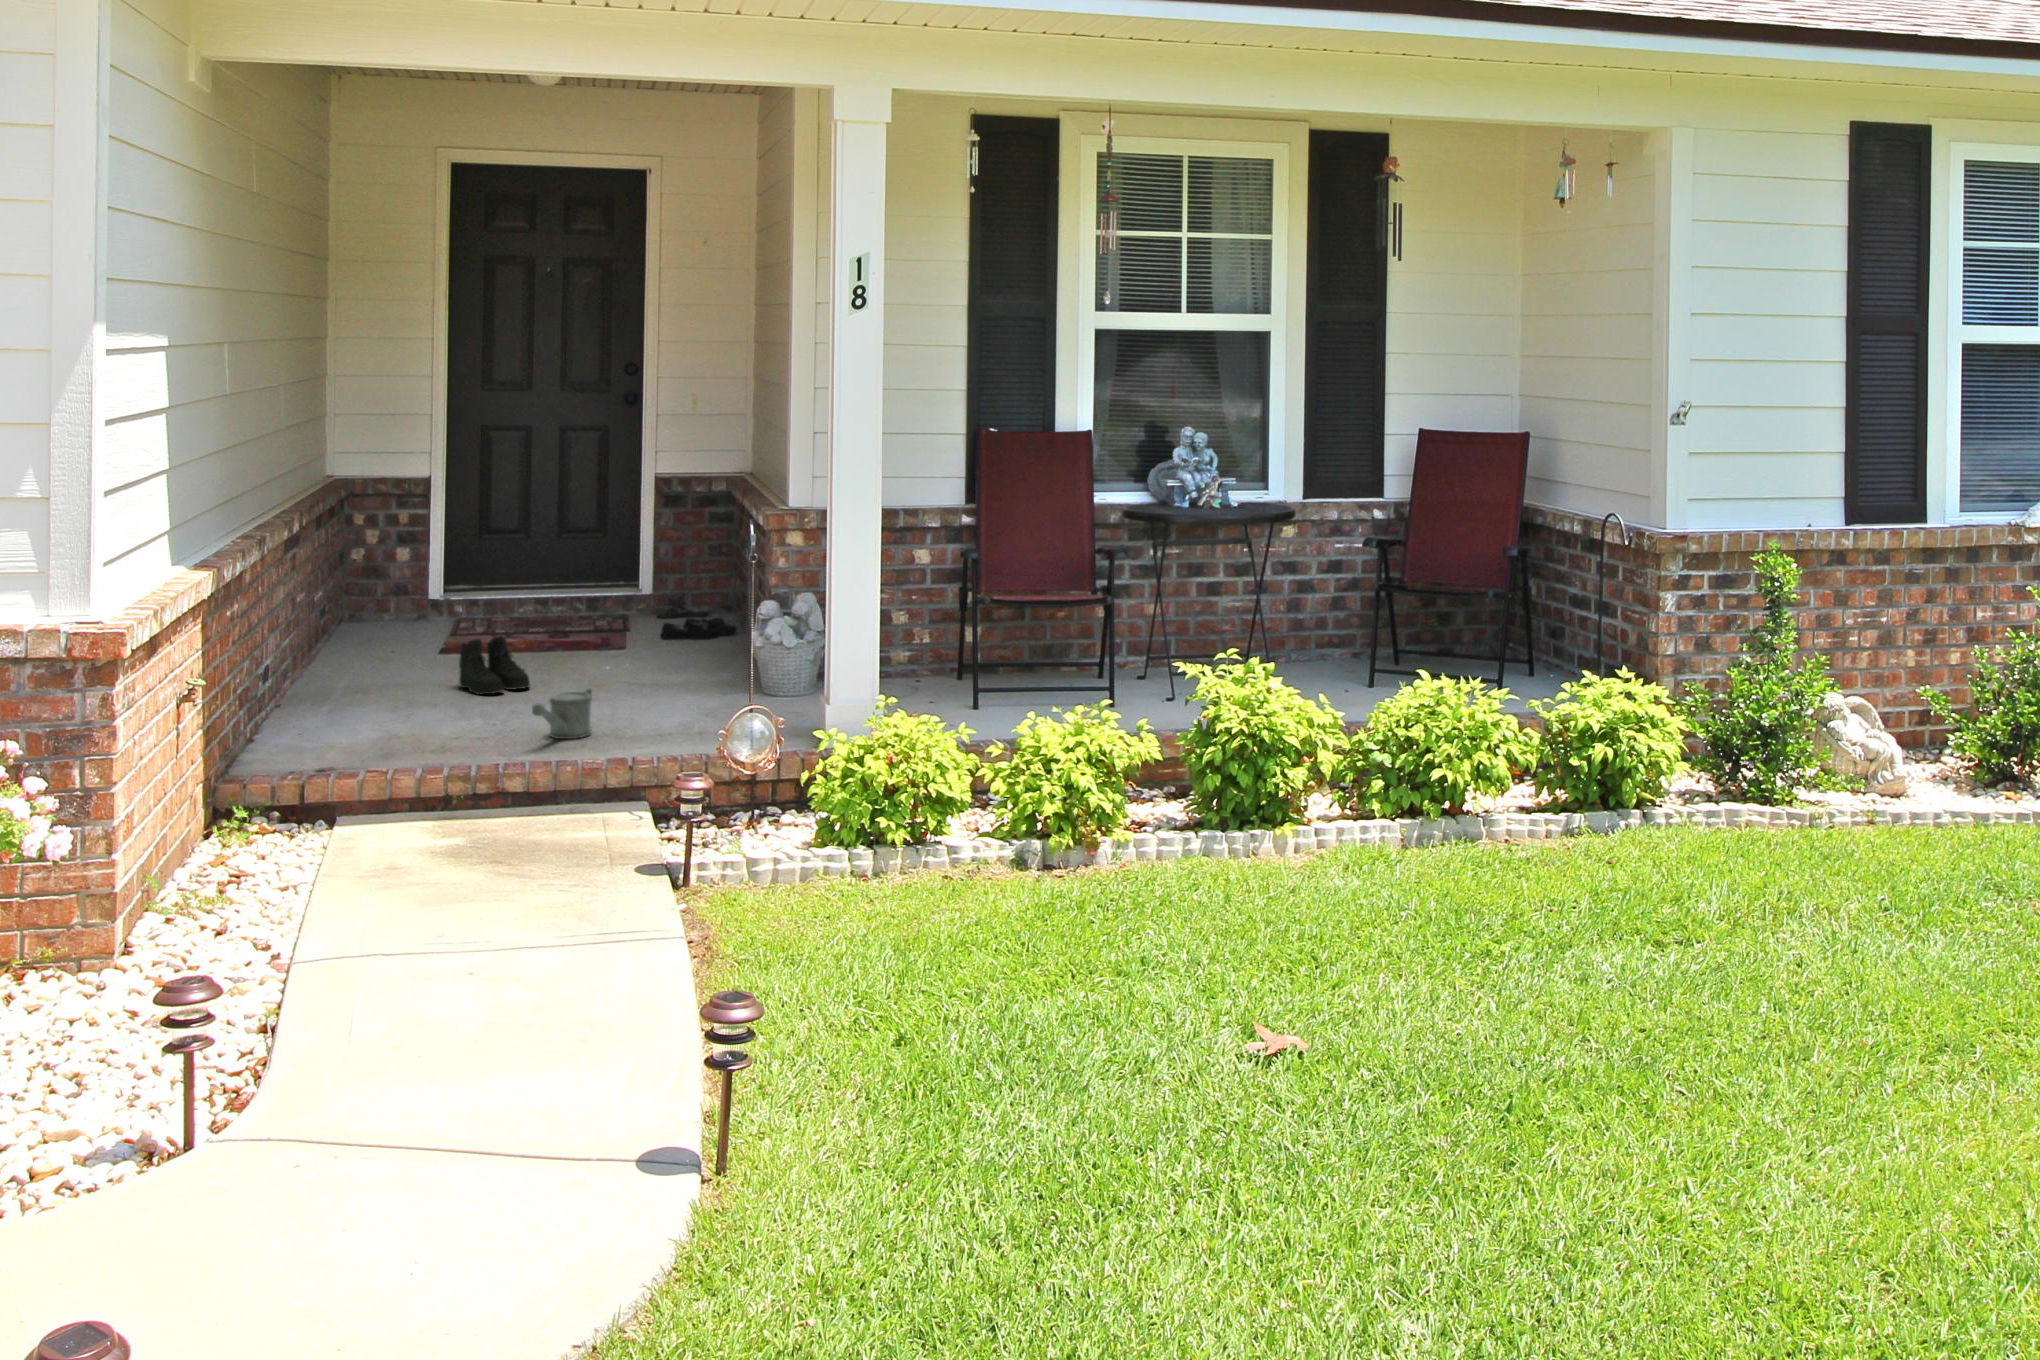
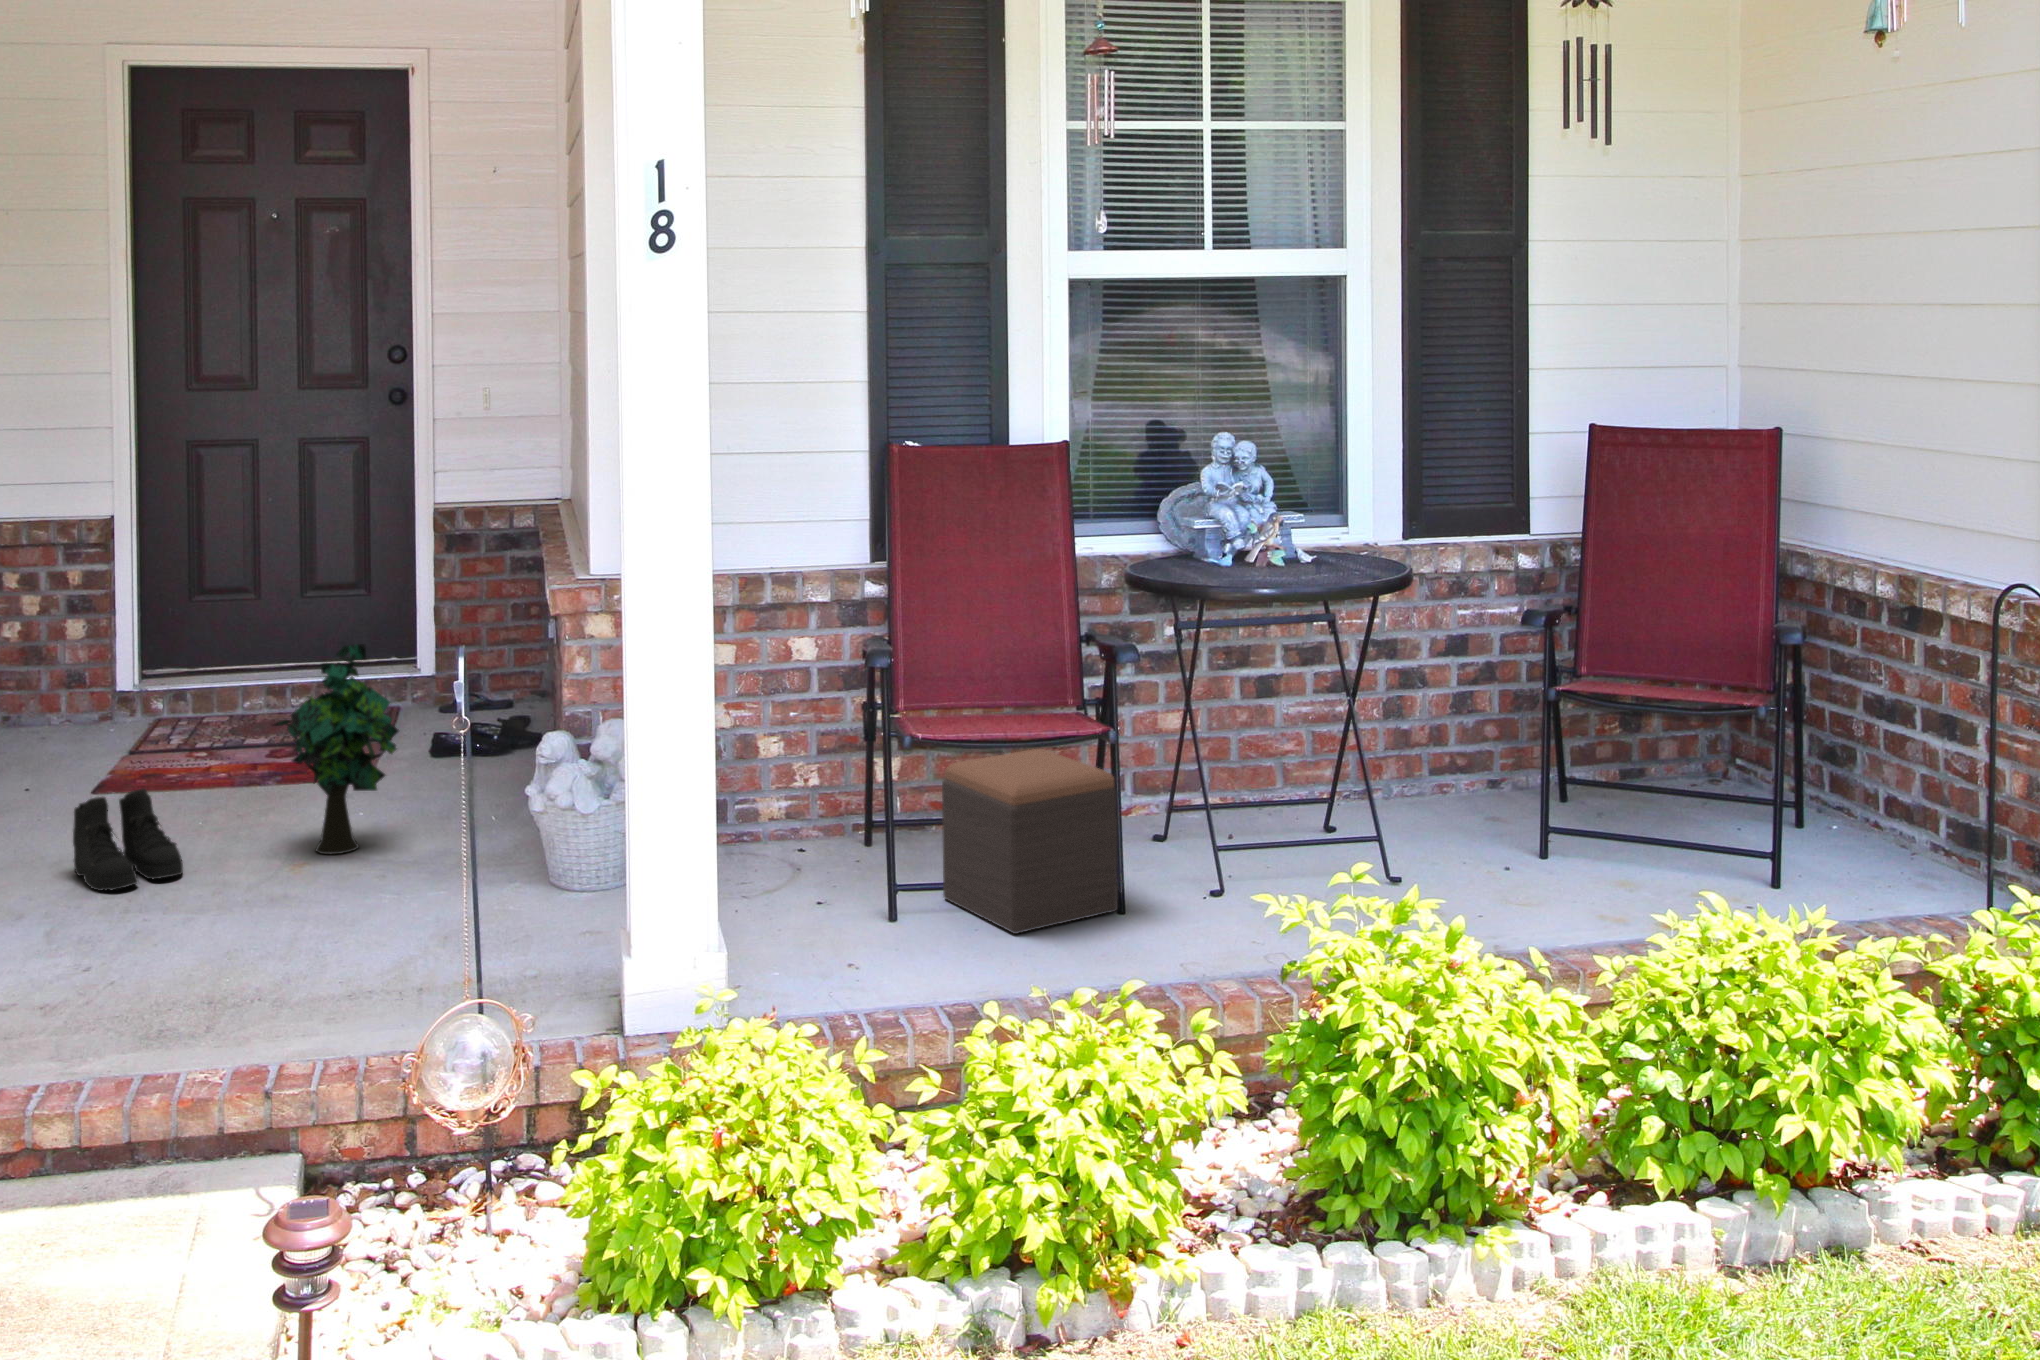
decorative plant: none [583,547,664,680] -> present [273,644,399,855]
footstool: none [1007,612,1112,714] -> present [942,749,1118,934]
watering can: present [532,688,592,739] -> none [112,905,240,1004]

